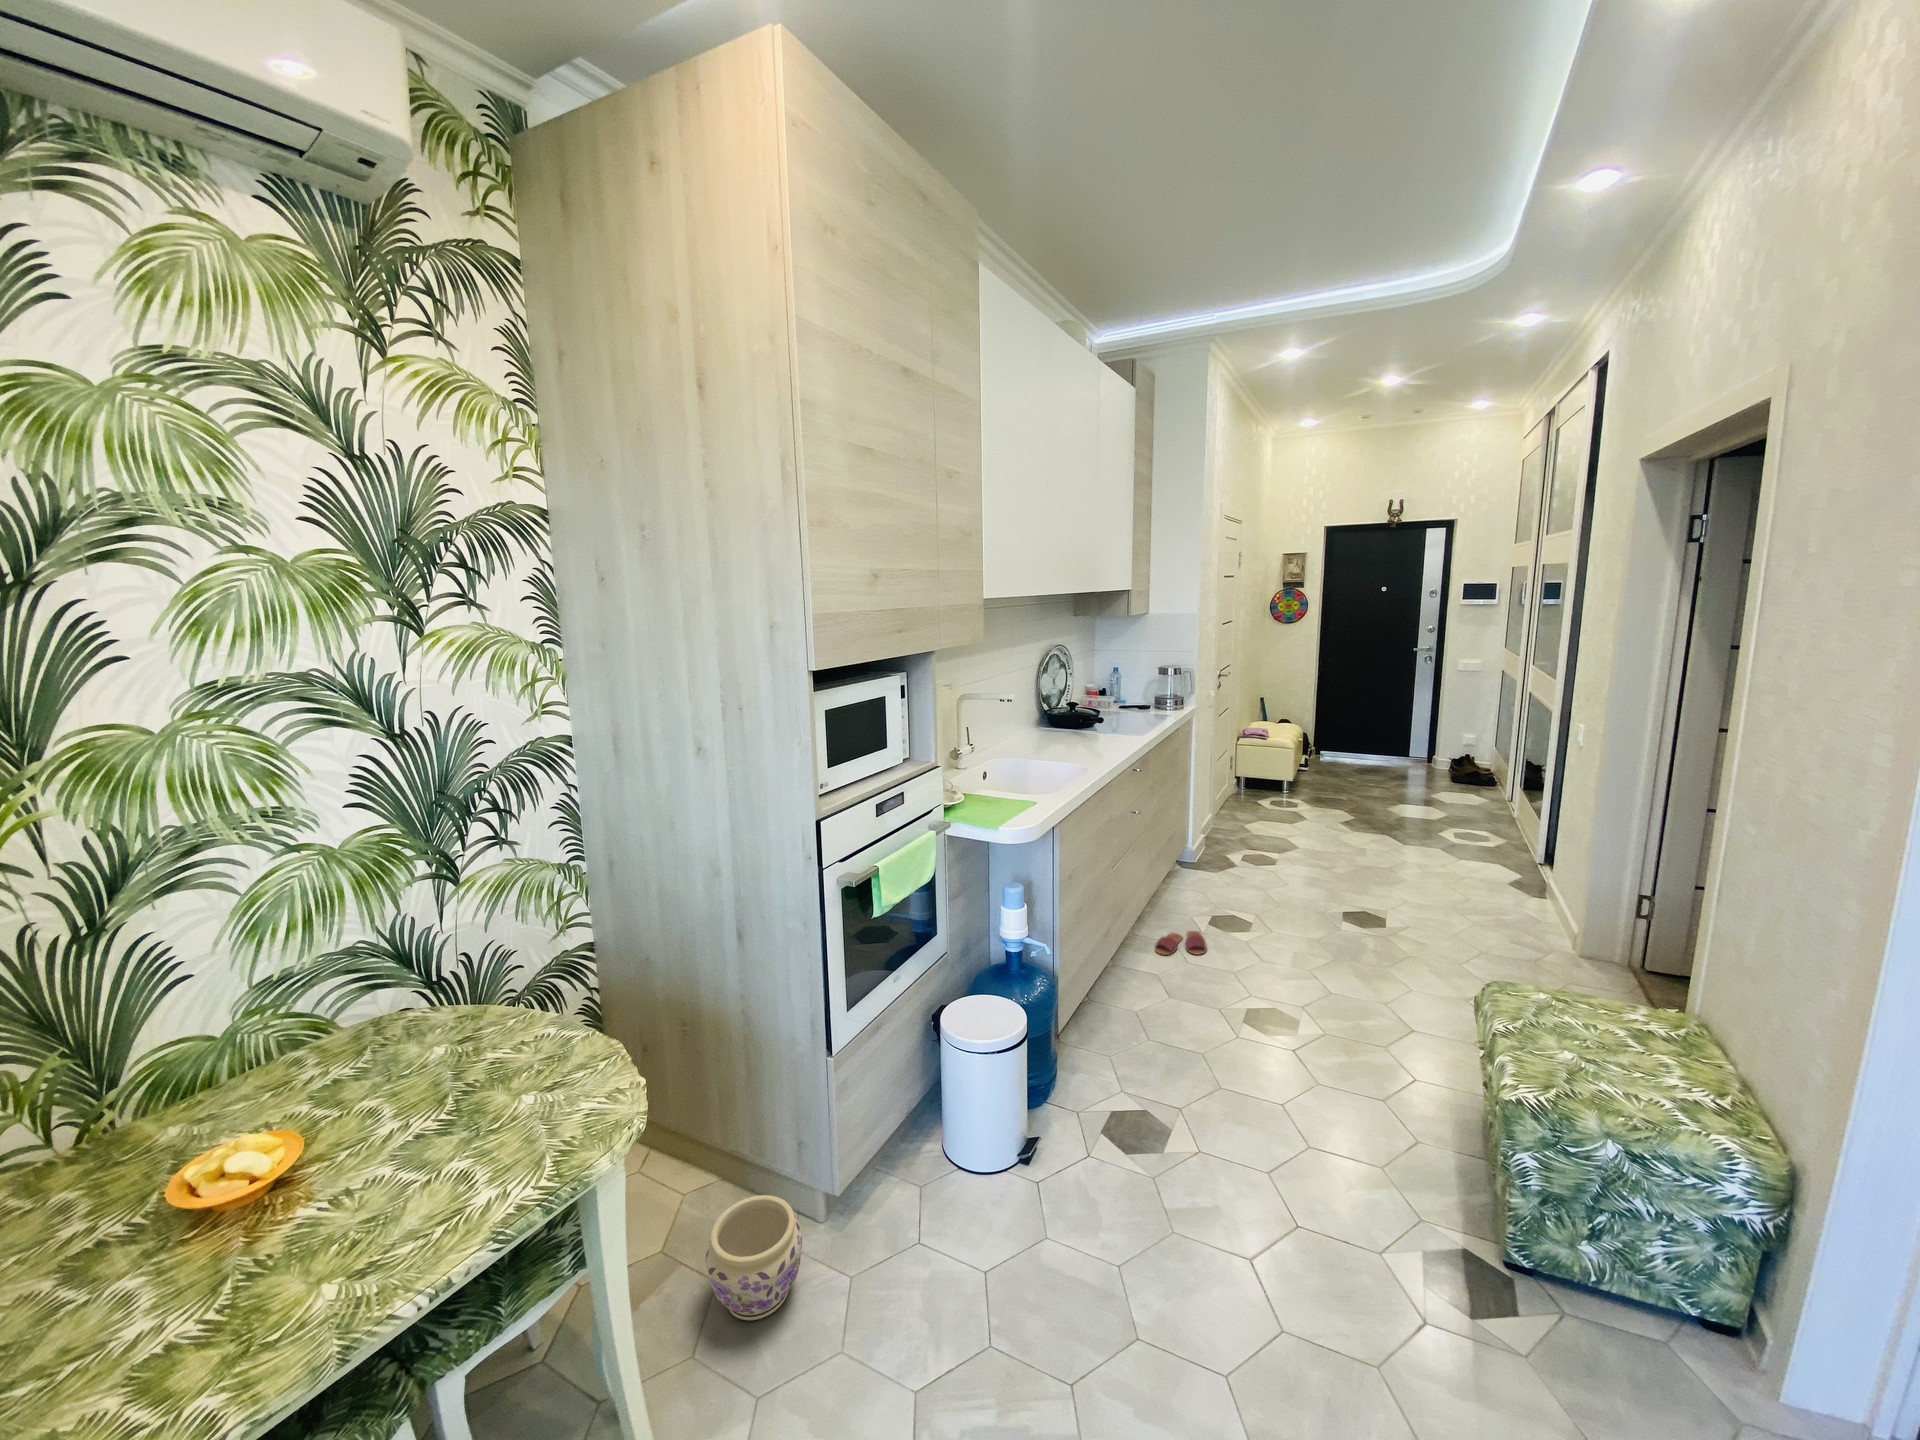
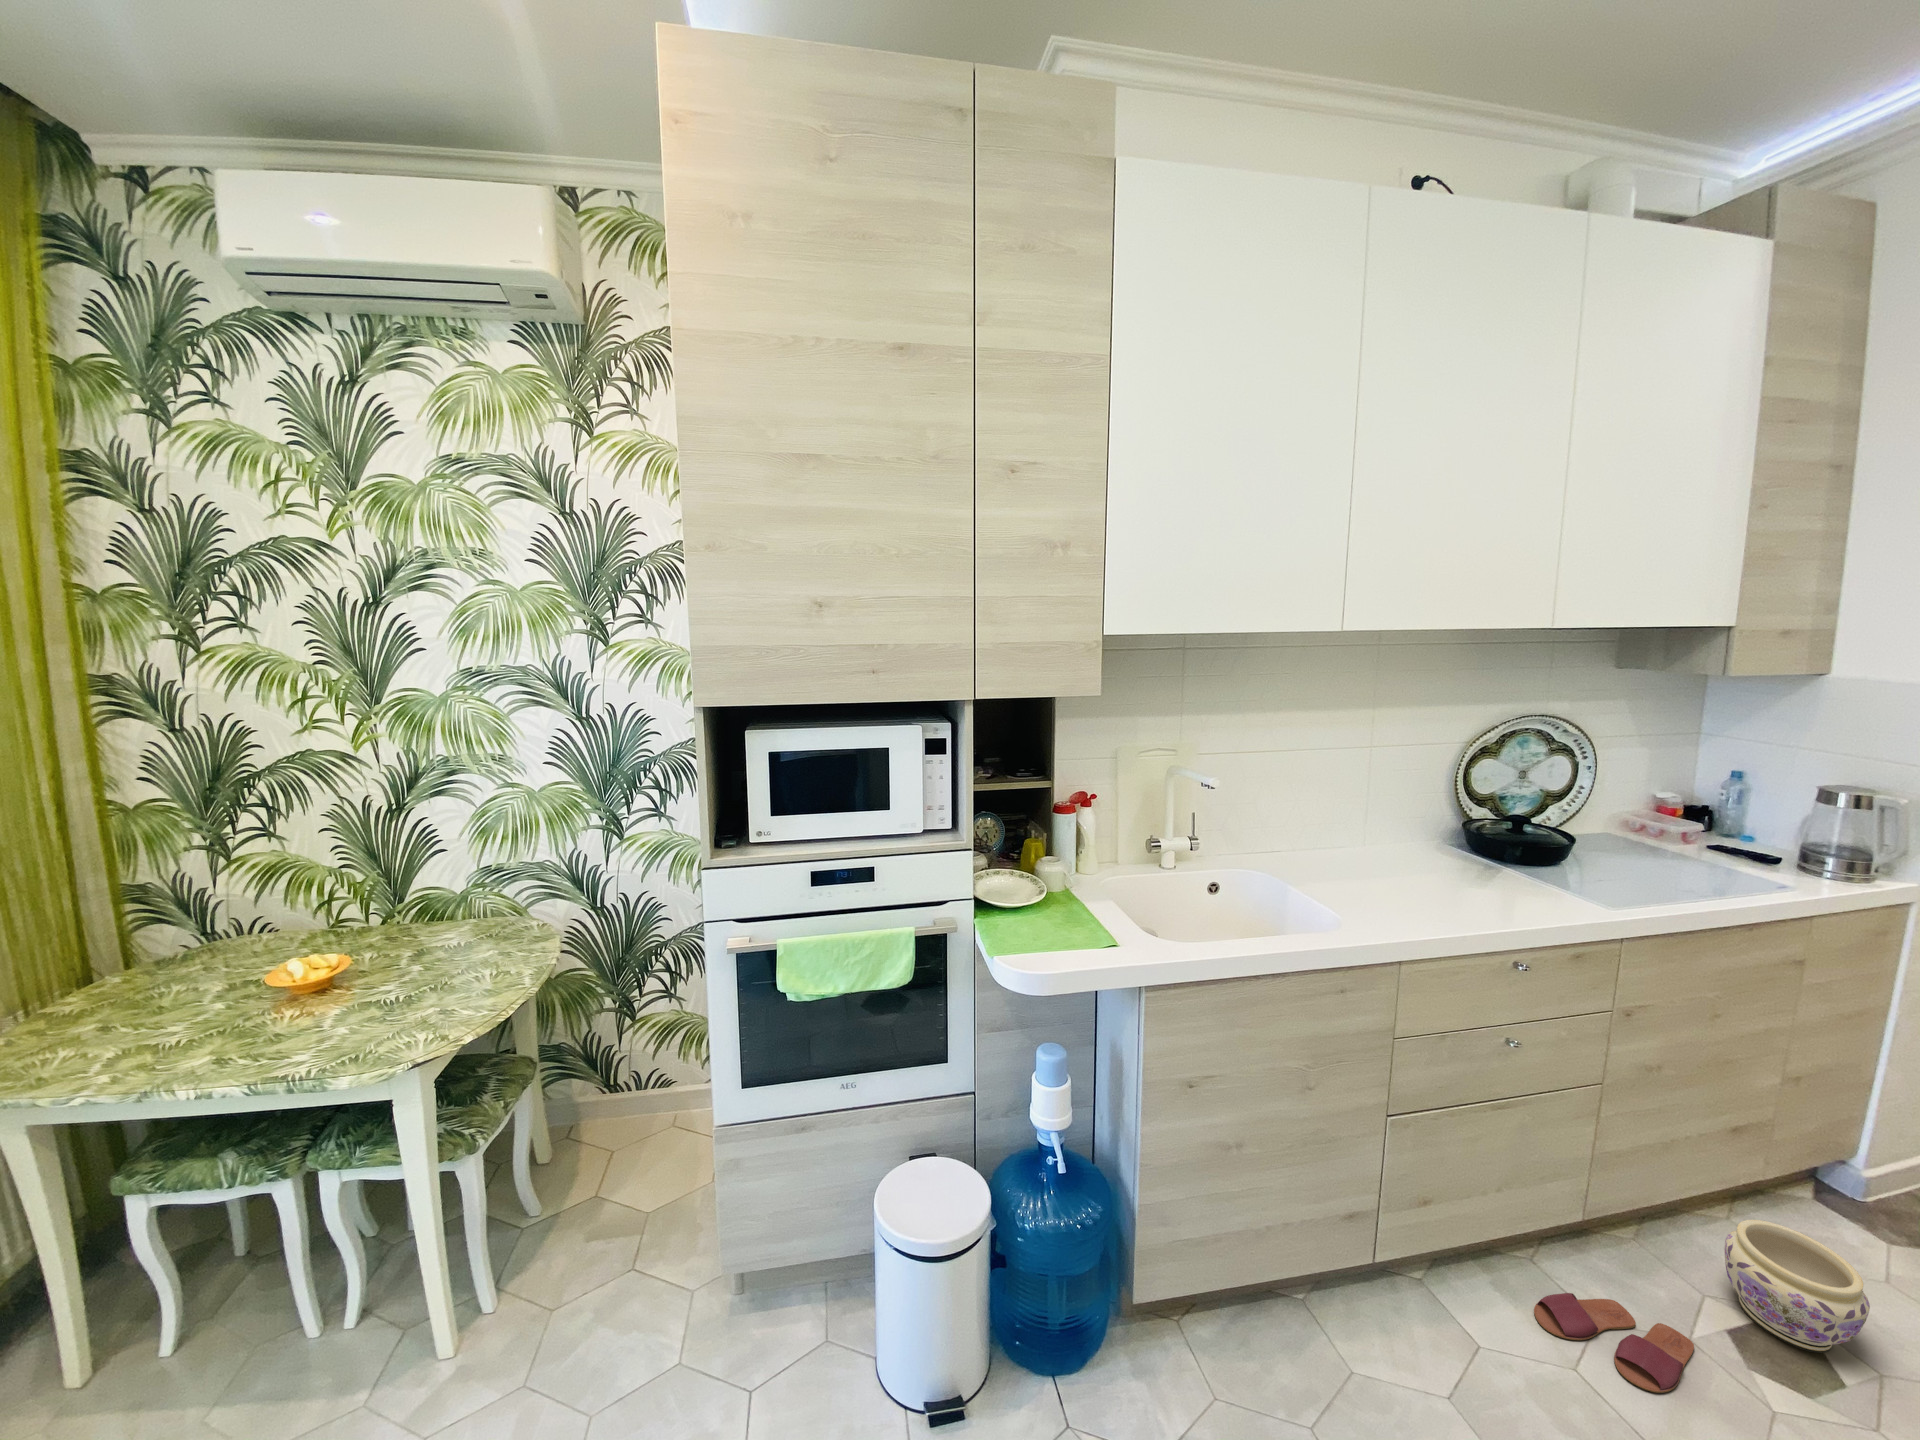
planter: present [706,1195,802,1322] -> present [1724,1220,1870,1353]

